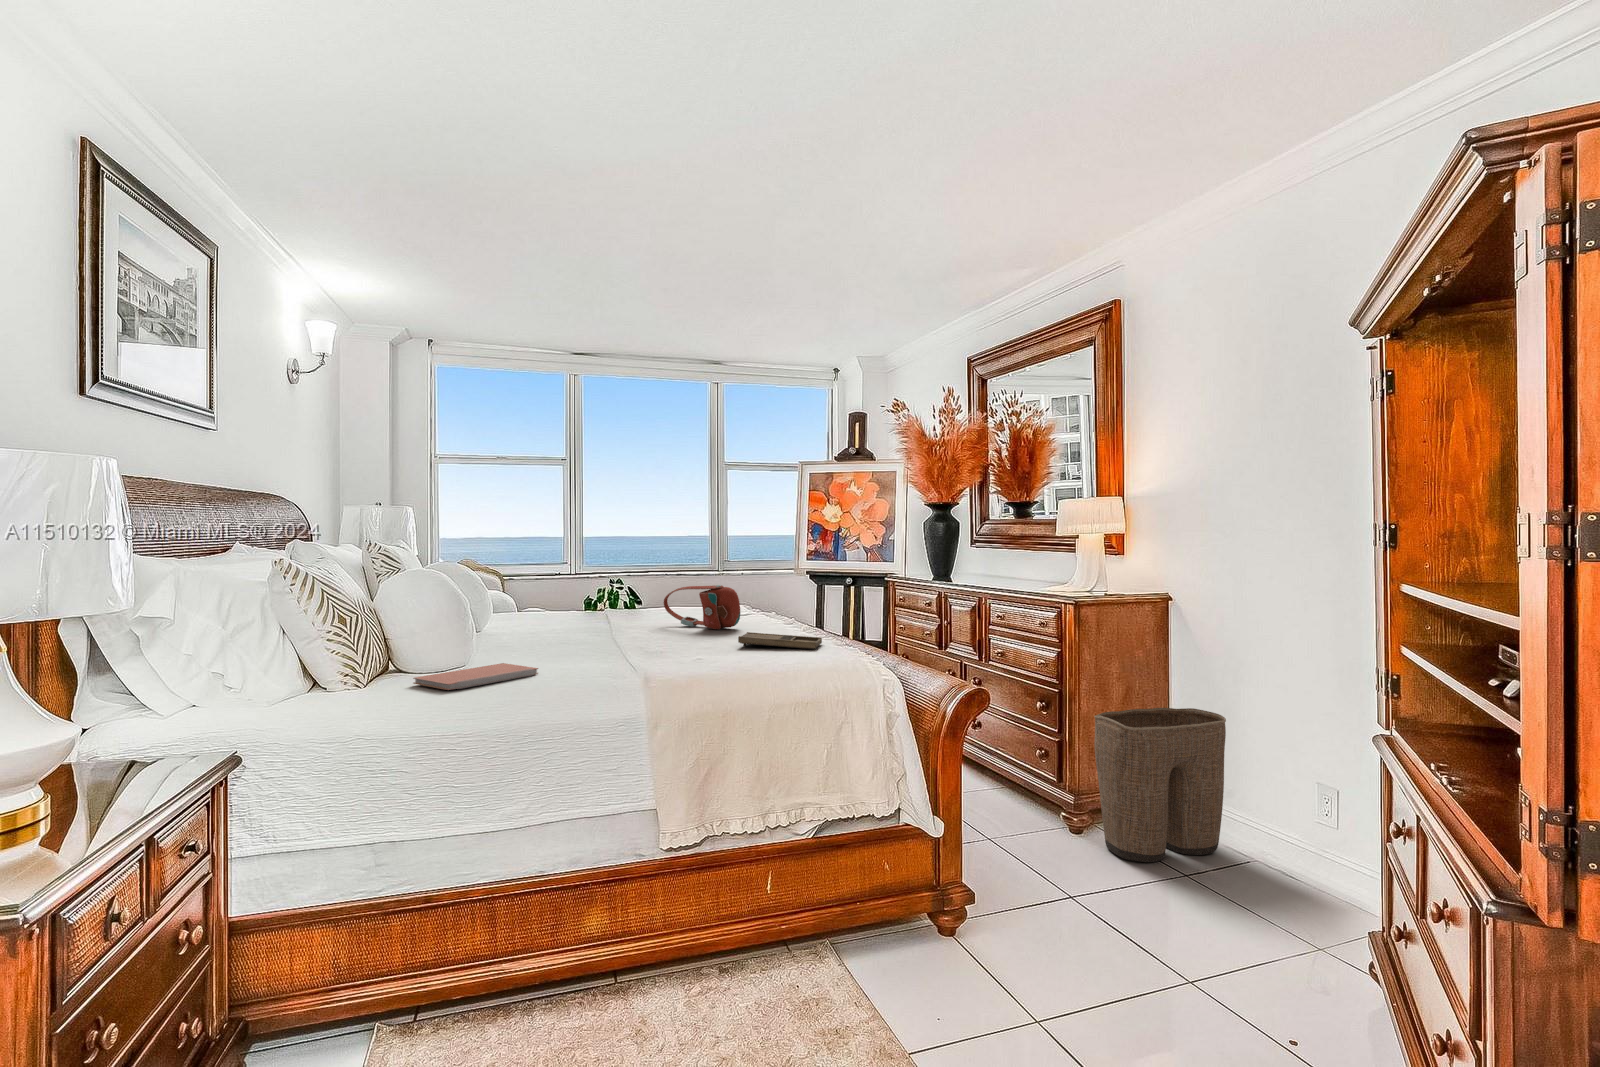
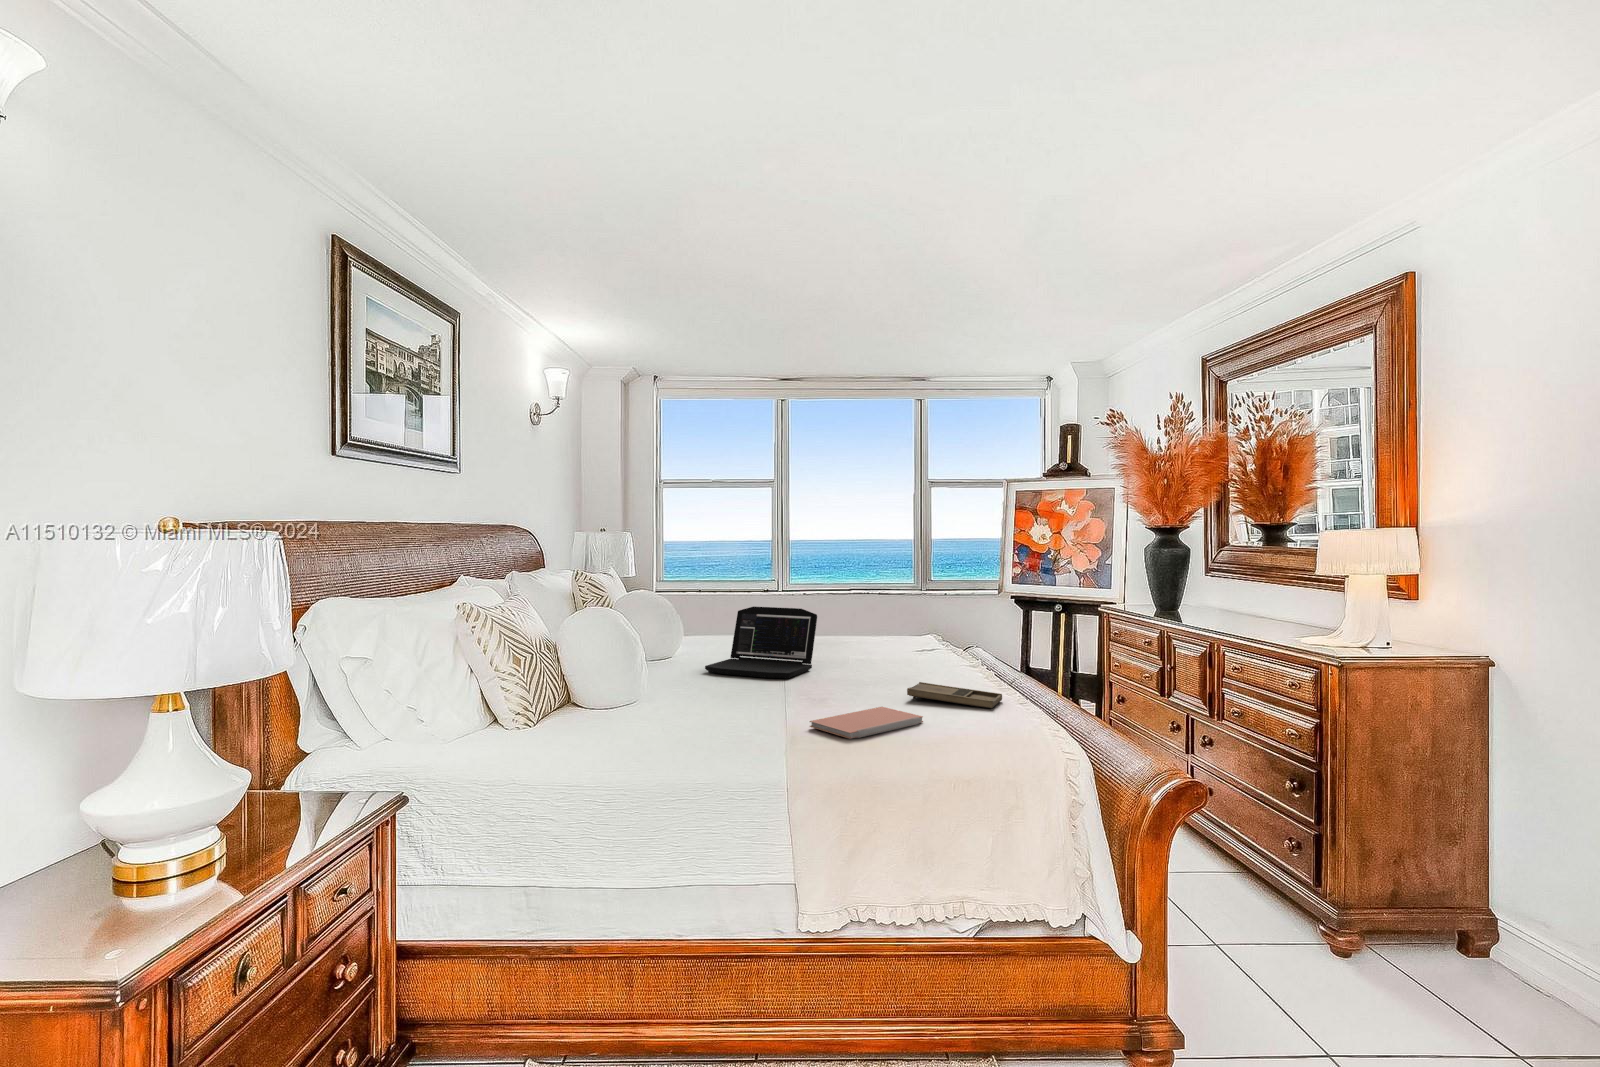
laptop: none [527,573,641,639] -> present [705,607,817,679]
handbag: present [663,585,740,630] -> none [842,624,920,672]
notebook: present [413,663,538,690] -> present [810,707,923,739]
laundry basket: present [1094,708,1226,862] -> none [1364,803,1571,1011]

